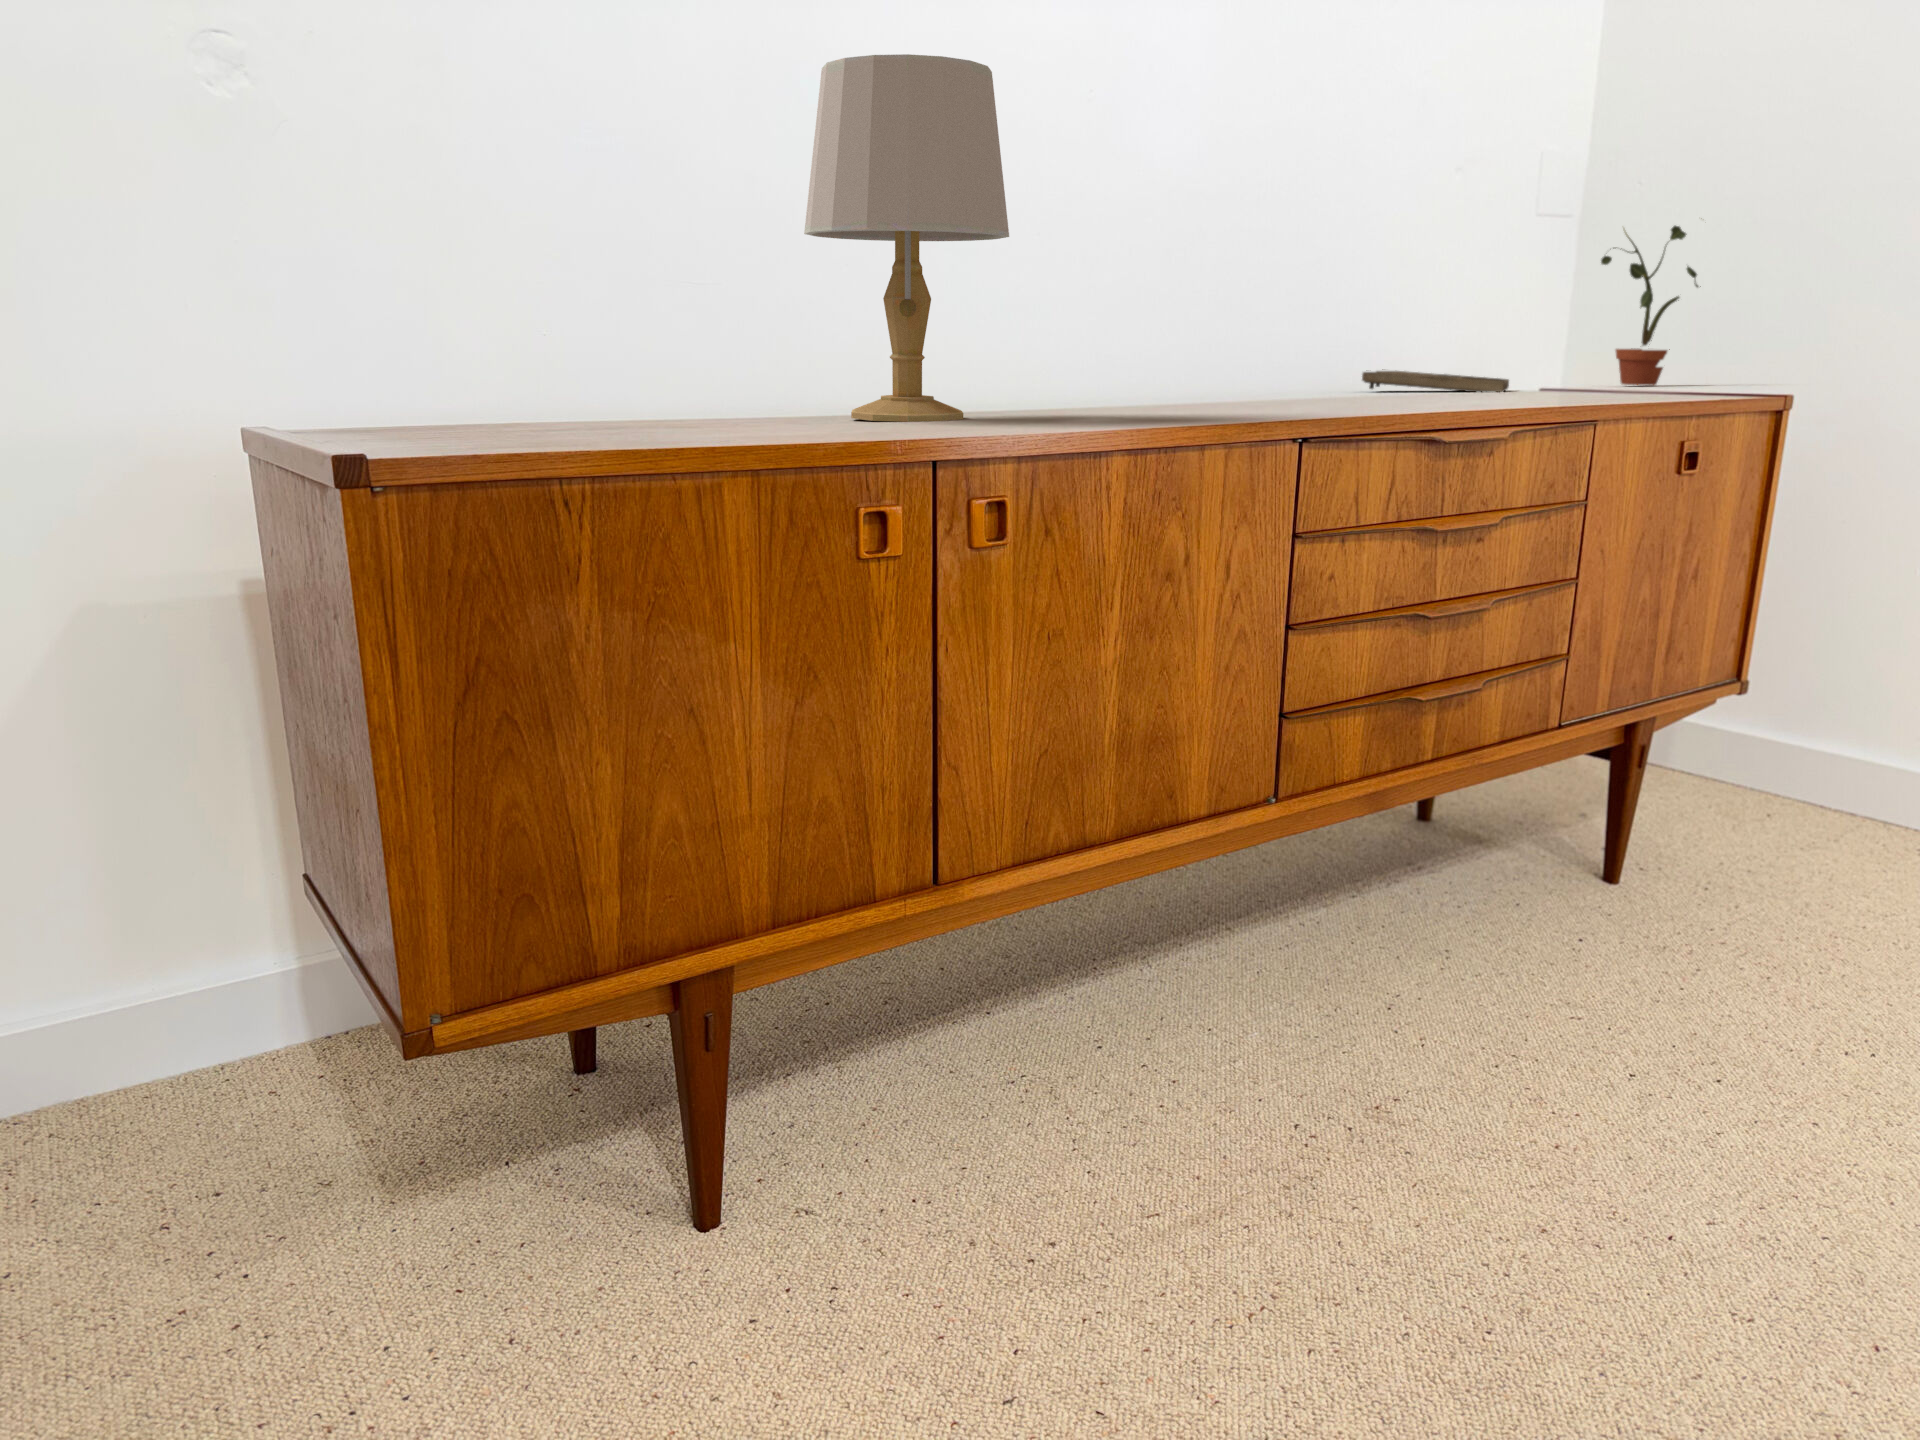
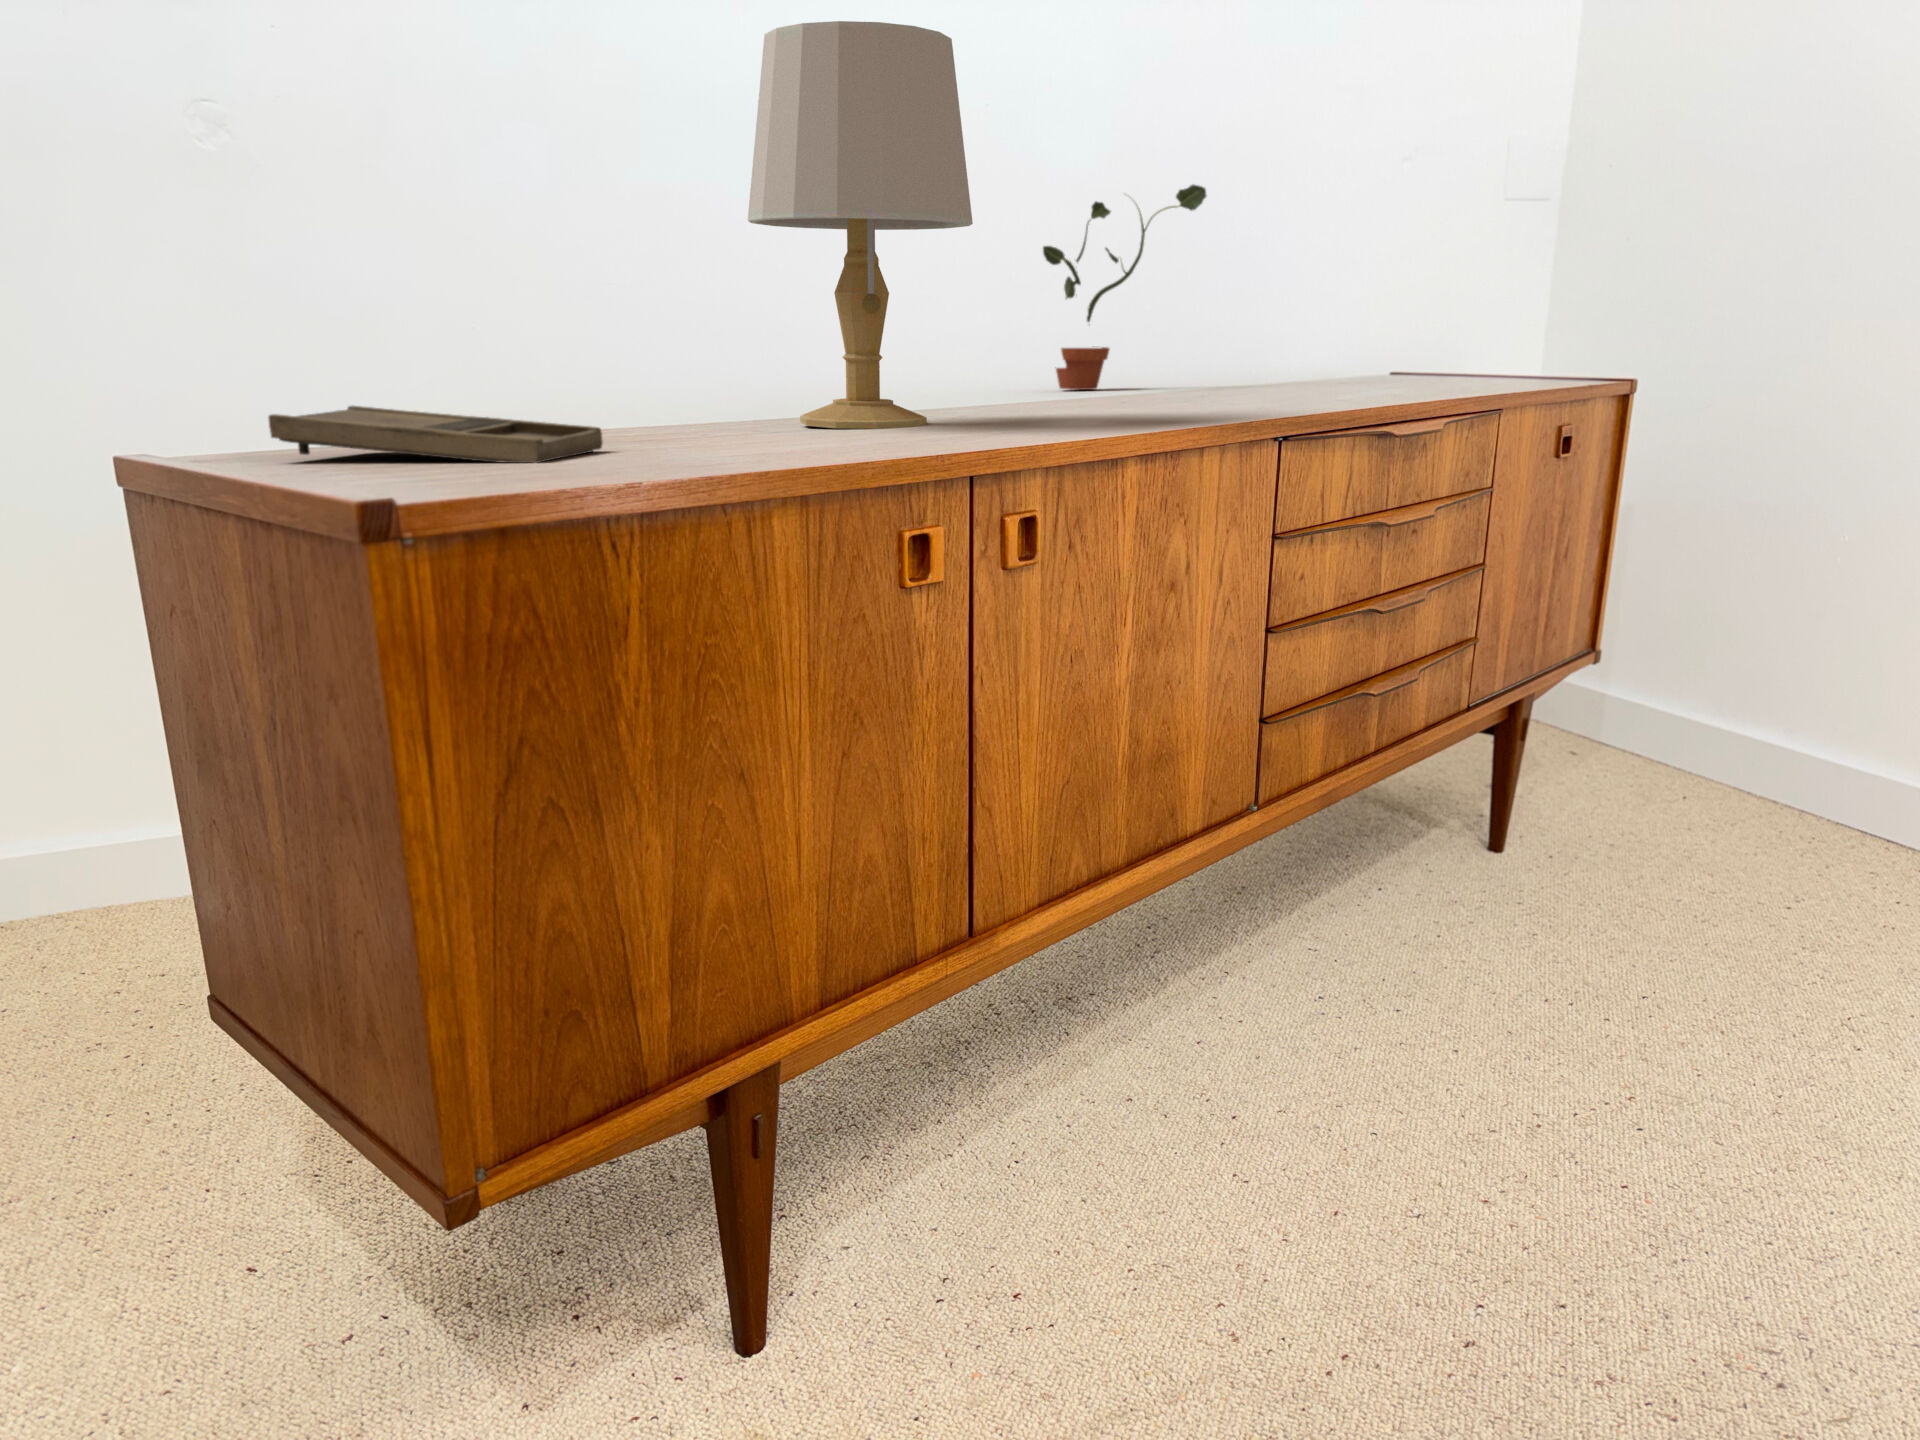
potted plant: present [1601,226,1701,385] -> present [1043,184,1206,390]
tray: present [1362,369,1509,392] -> present [268,405,603,463]

